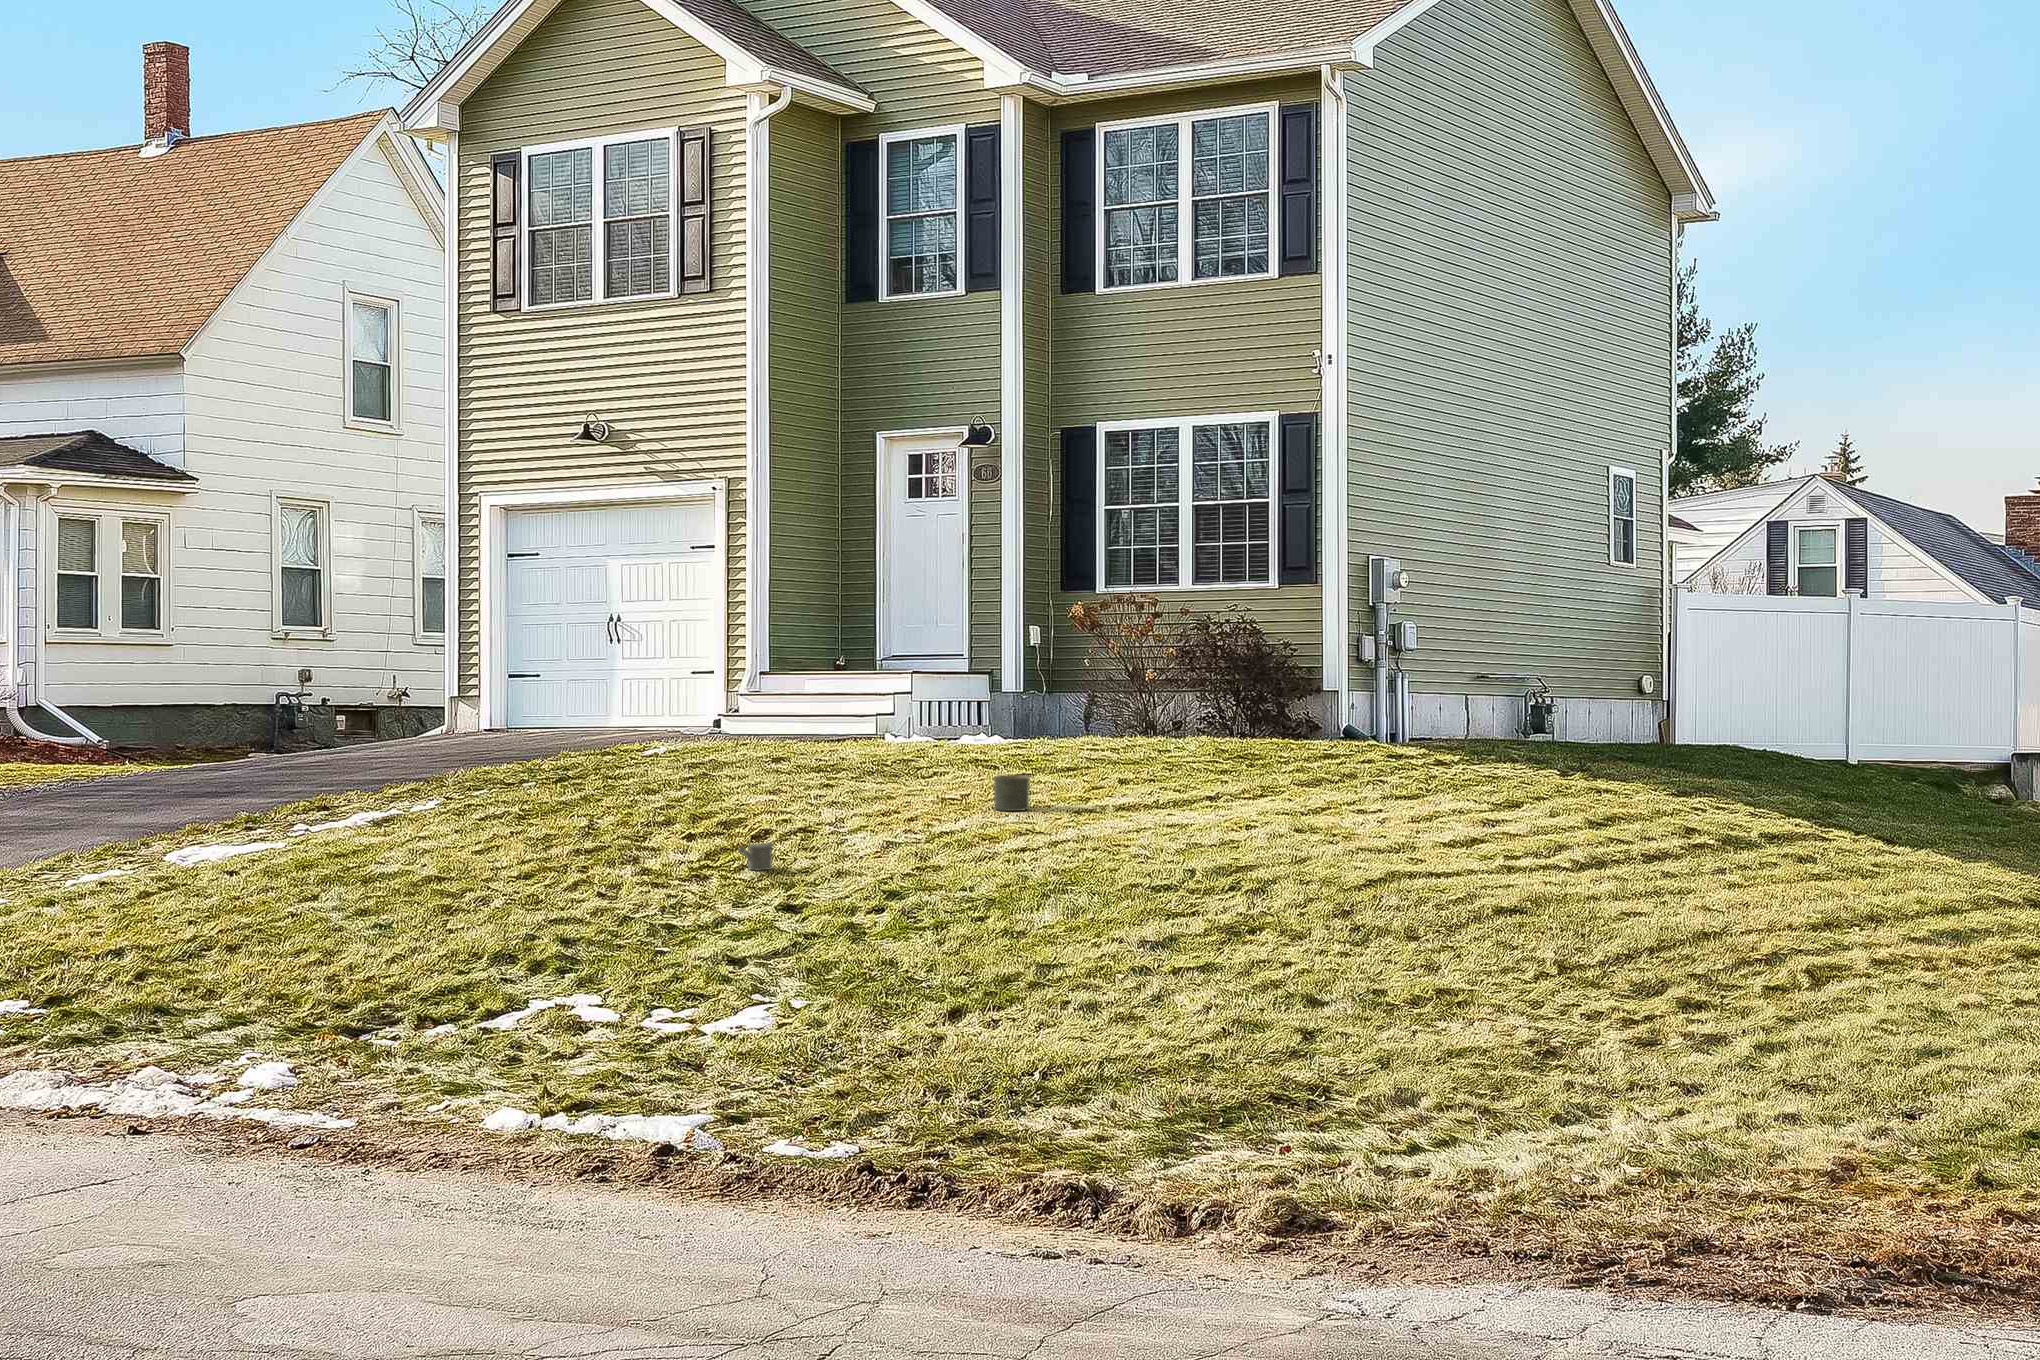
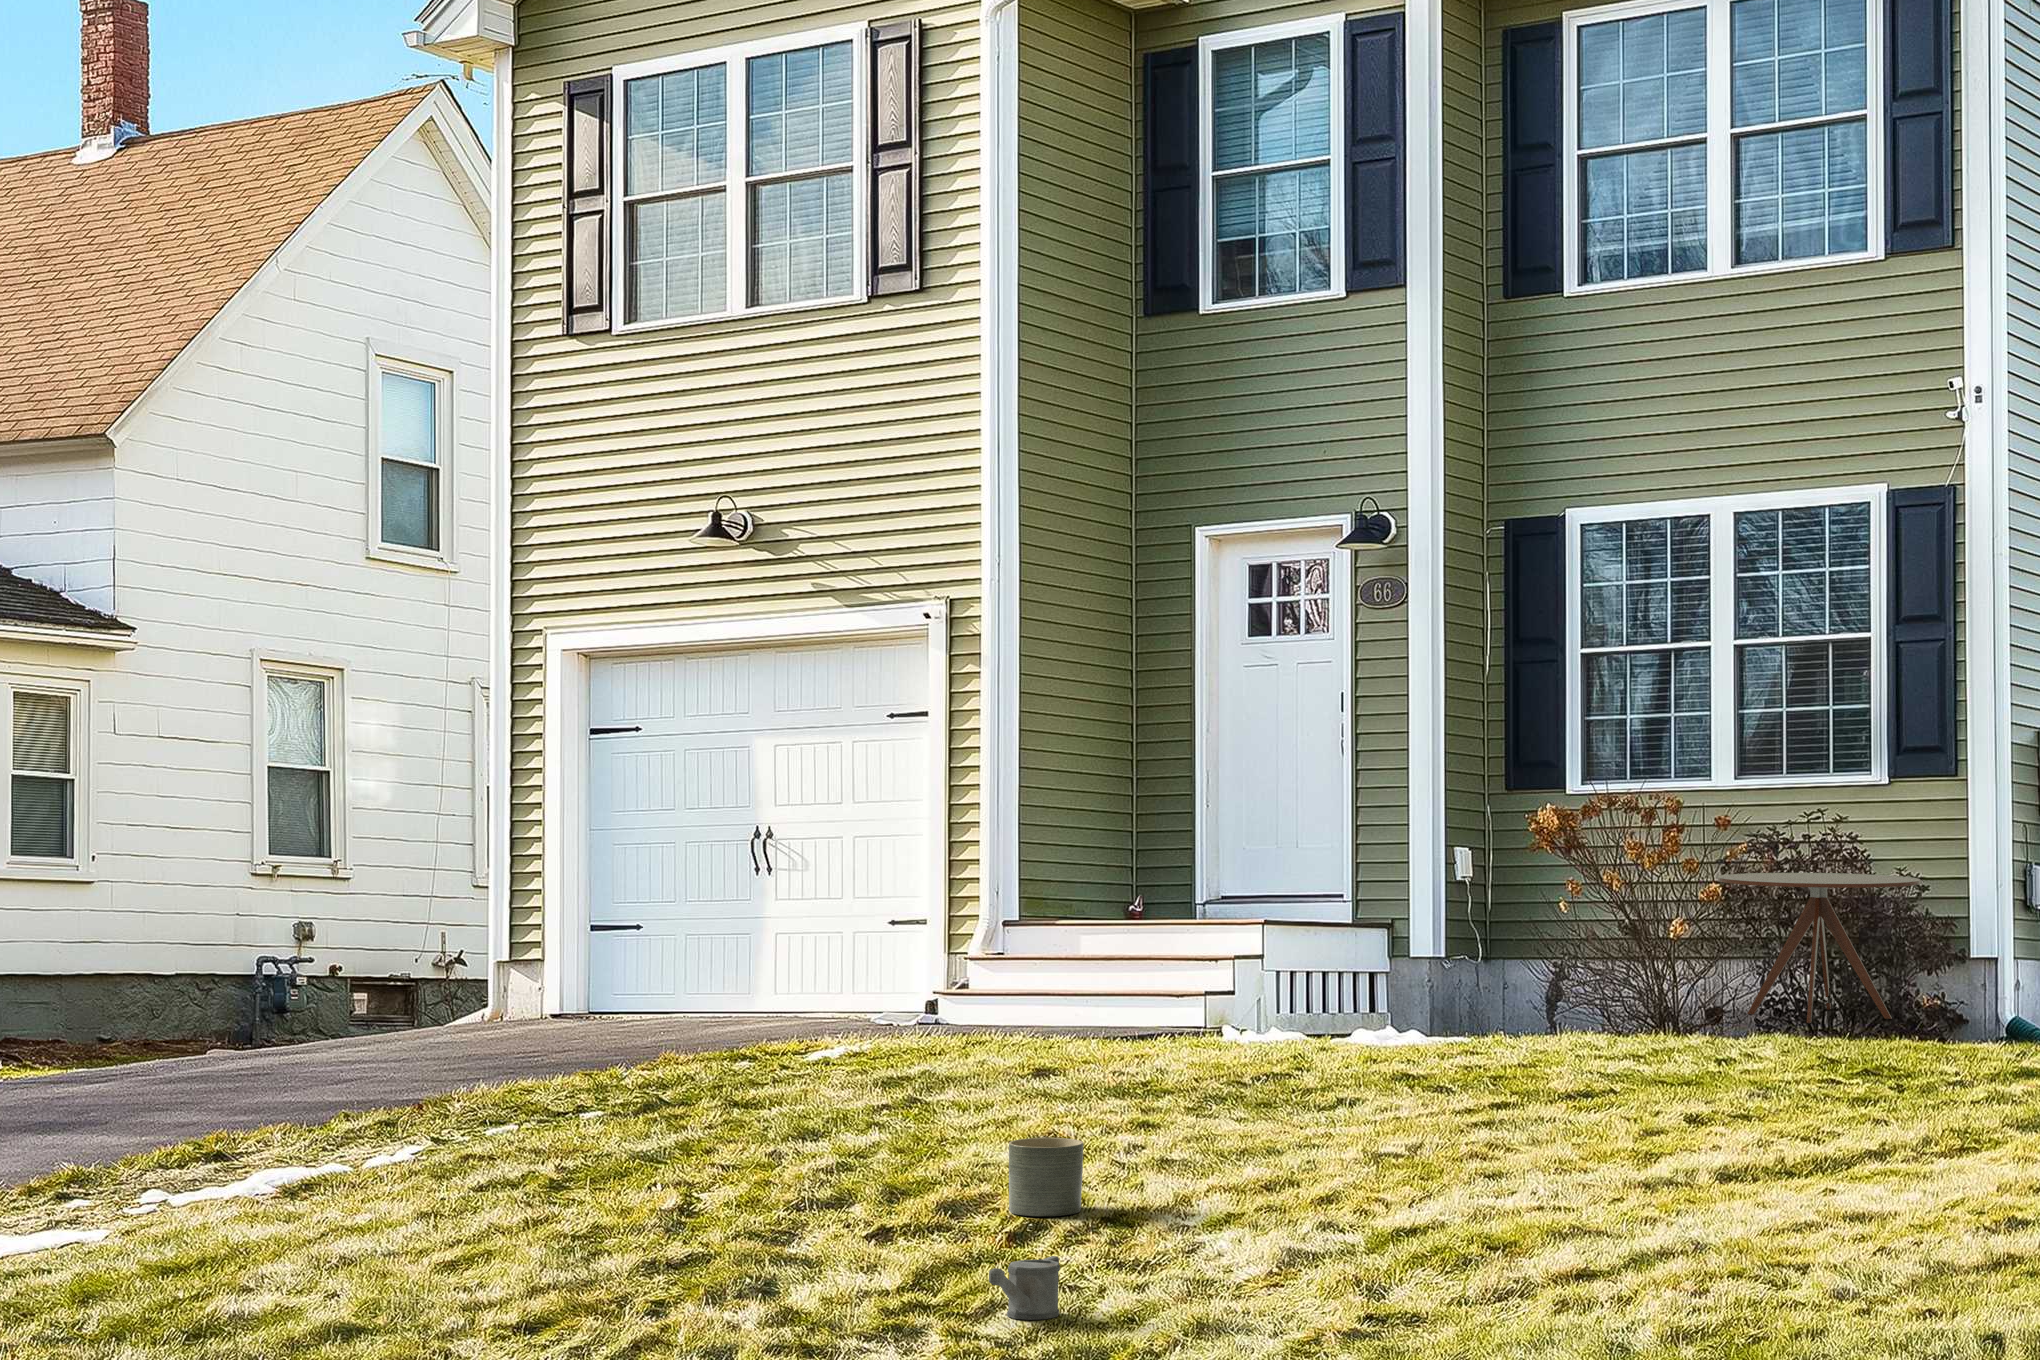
round table: none [1171,642,1286,728] -> present [1718,873,1920,1023]
planter: present [994,774,1030,811] -> present [1009,1138,1083,1216]

